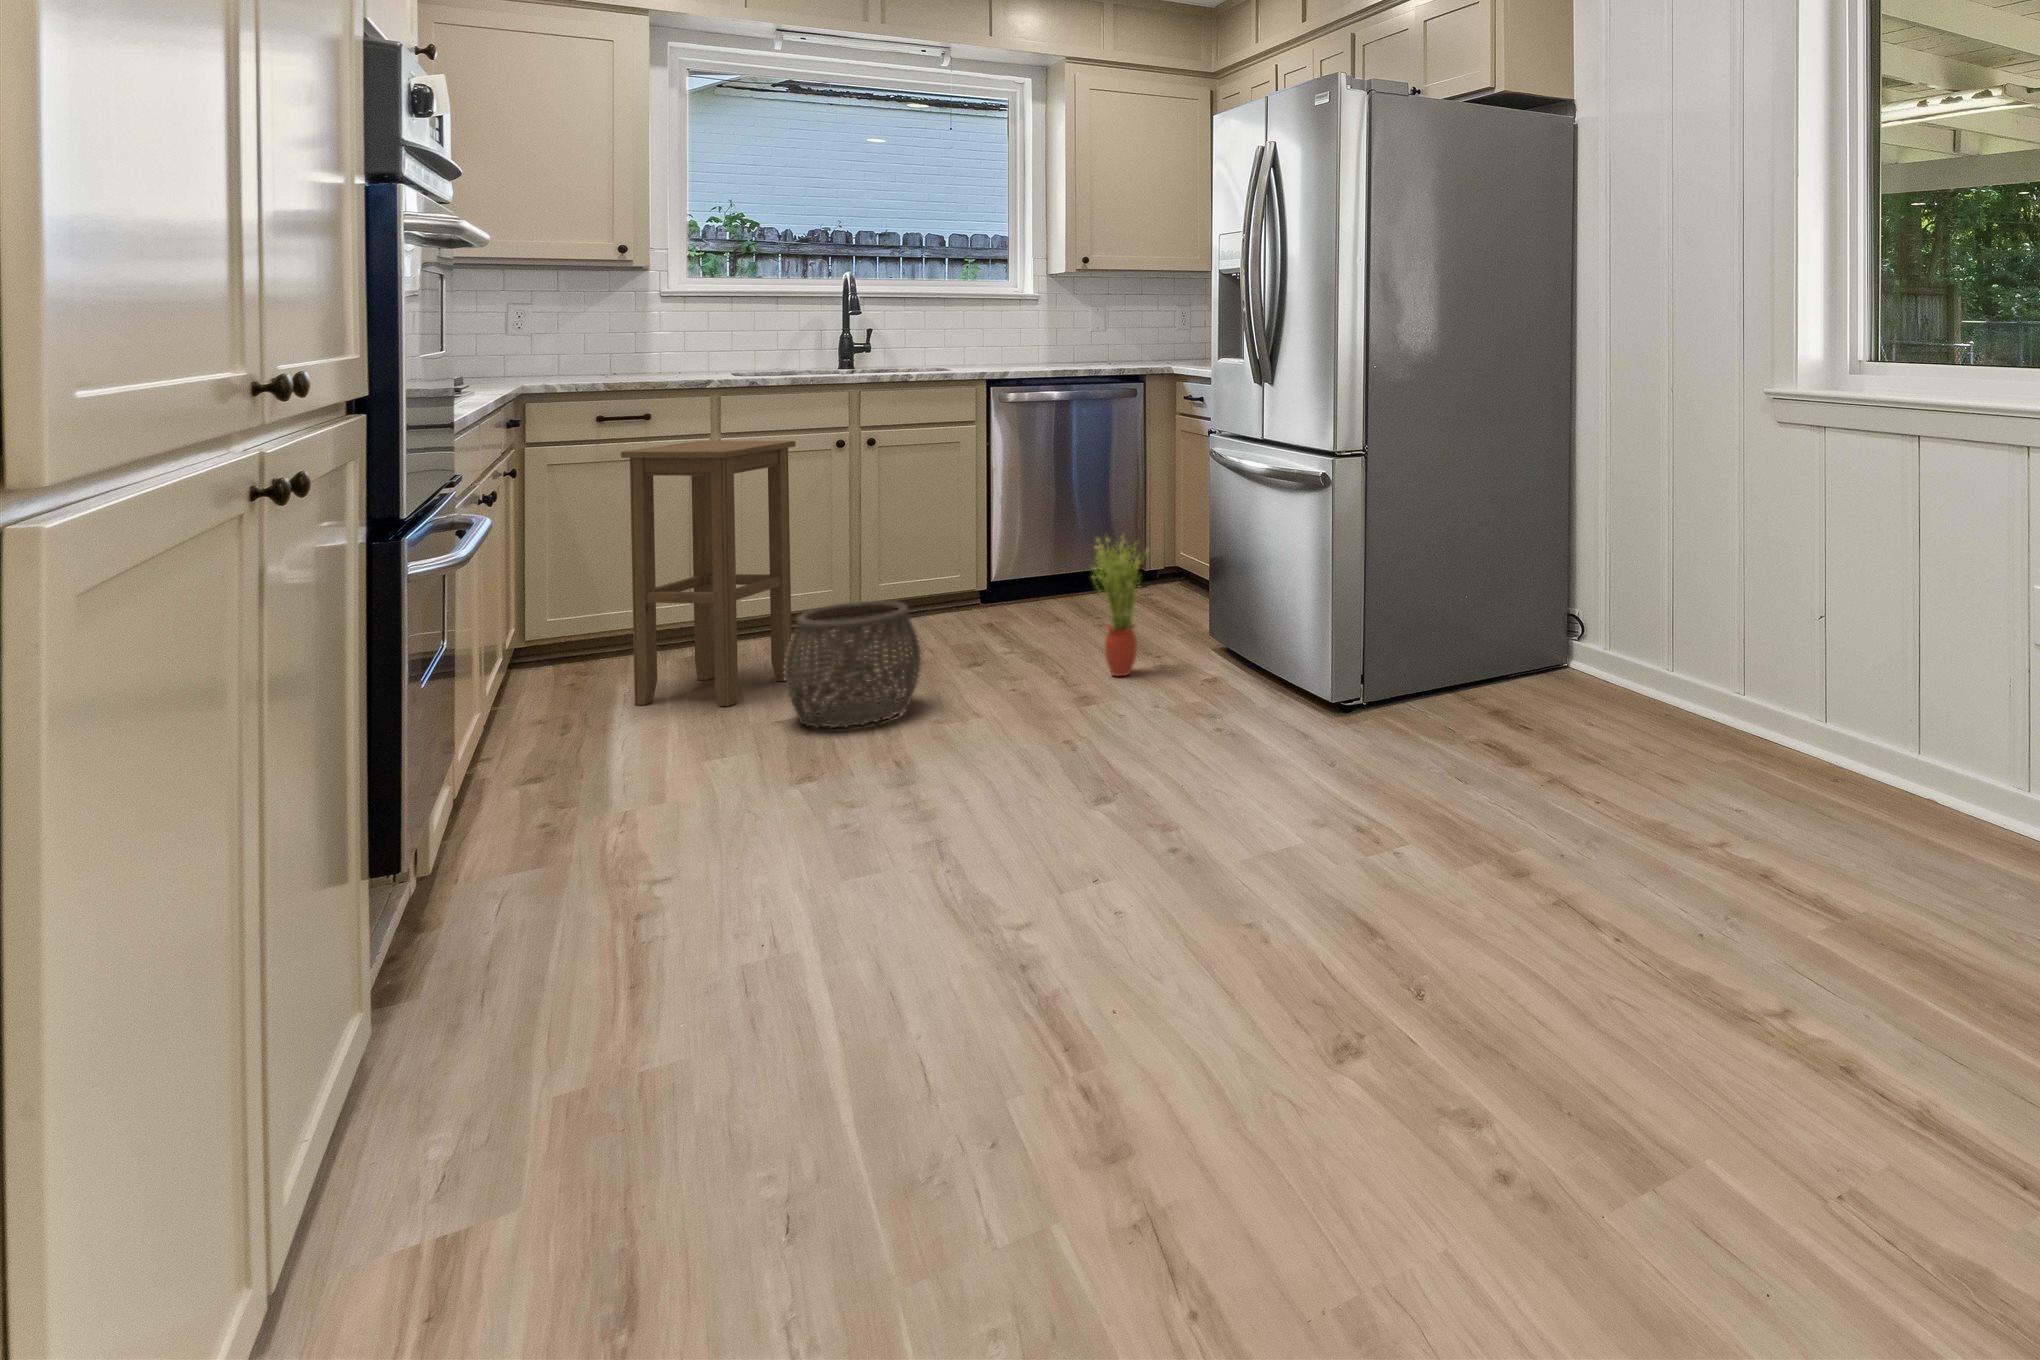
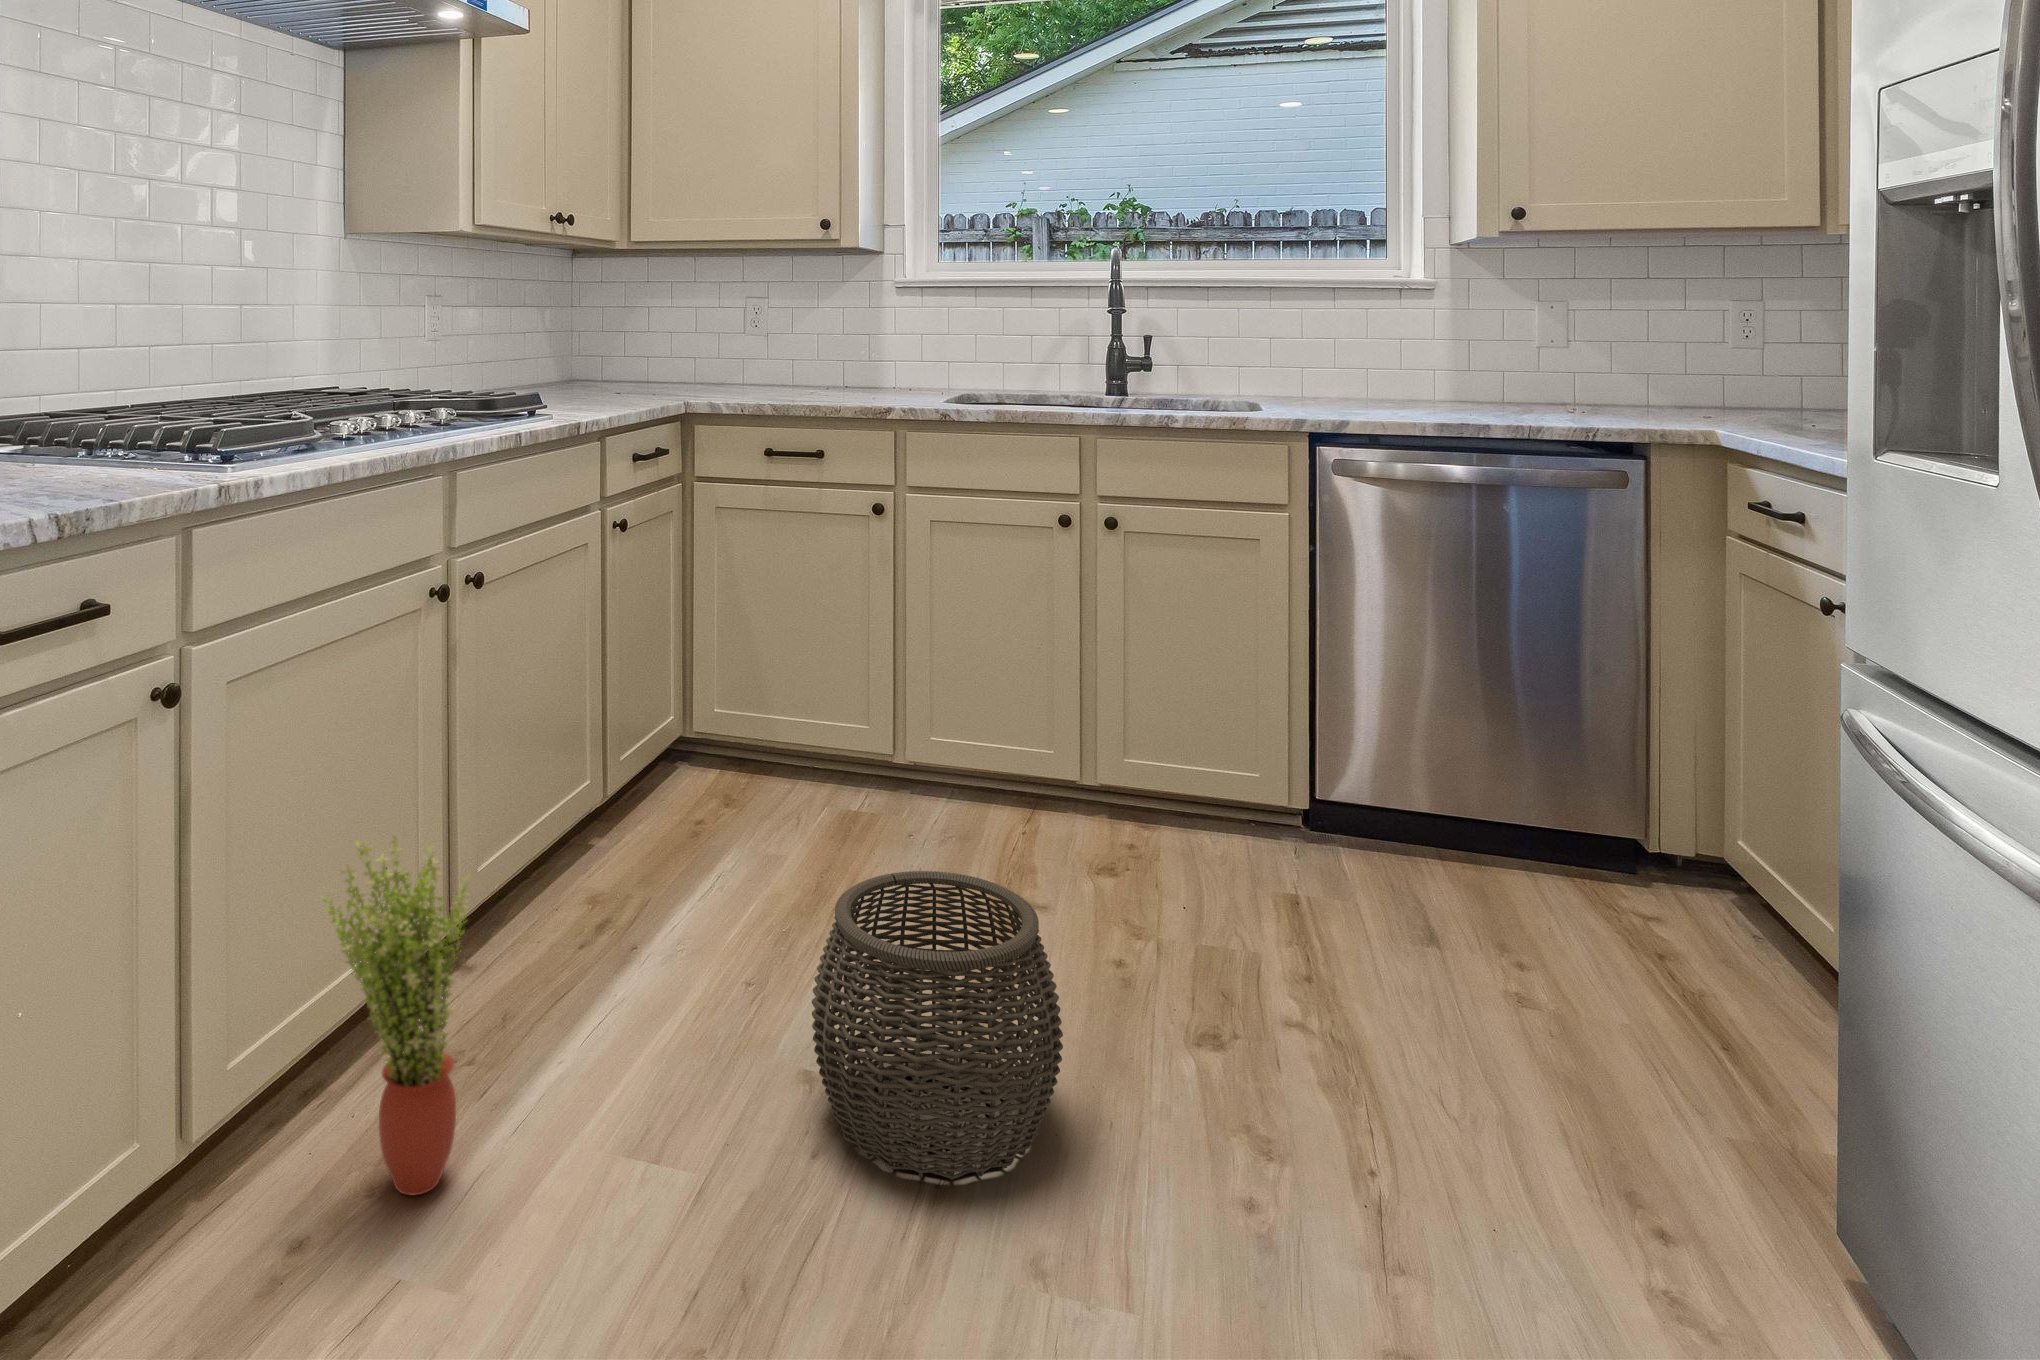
stool: present [621,441,795,706] -> none [687,510,931,987]
potted plant: present [1090,537,1149,676] -> present [324,839,470,1196]

